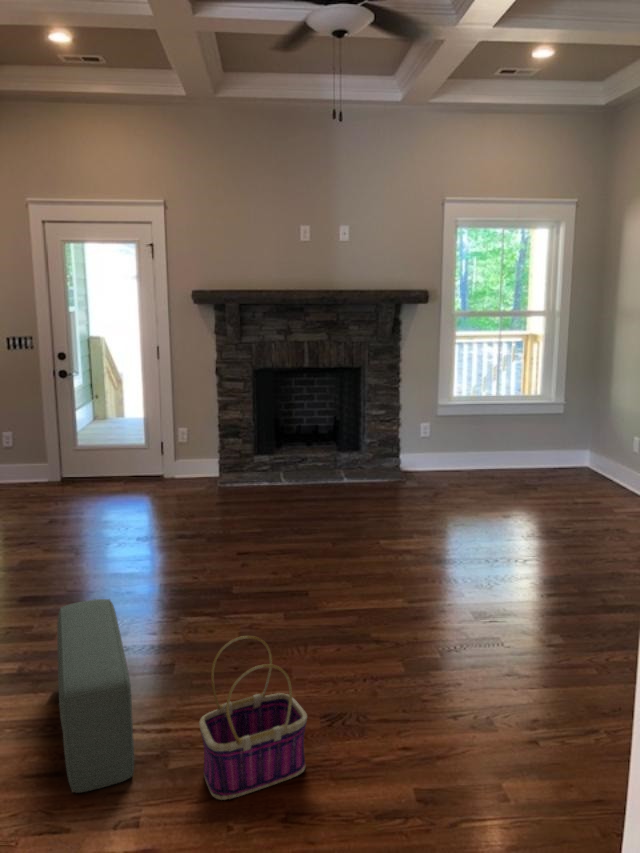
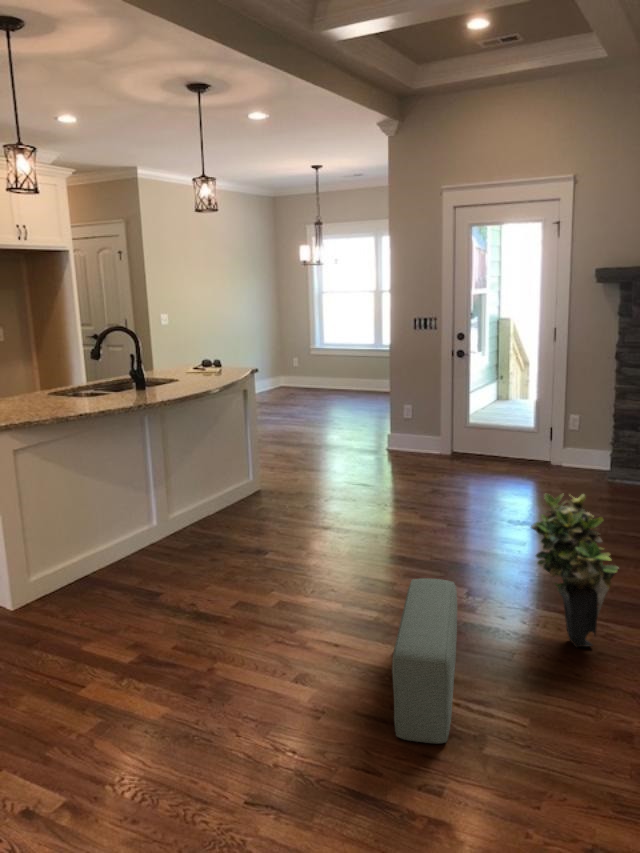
potted plant: none [180,487,264,637] -> present [531,494,619,647]
basket: present [199,636,307,800] -> none [506,651,616,803]

